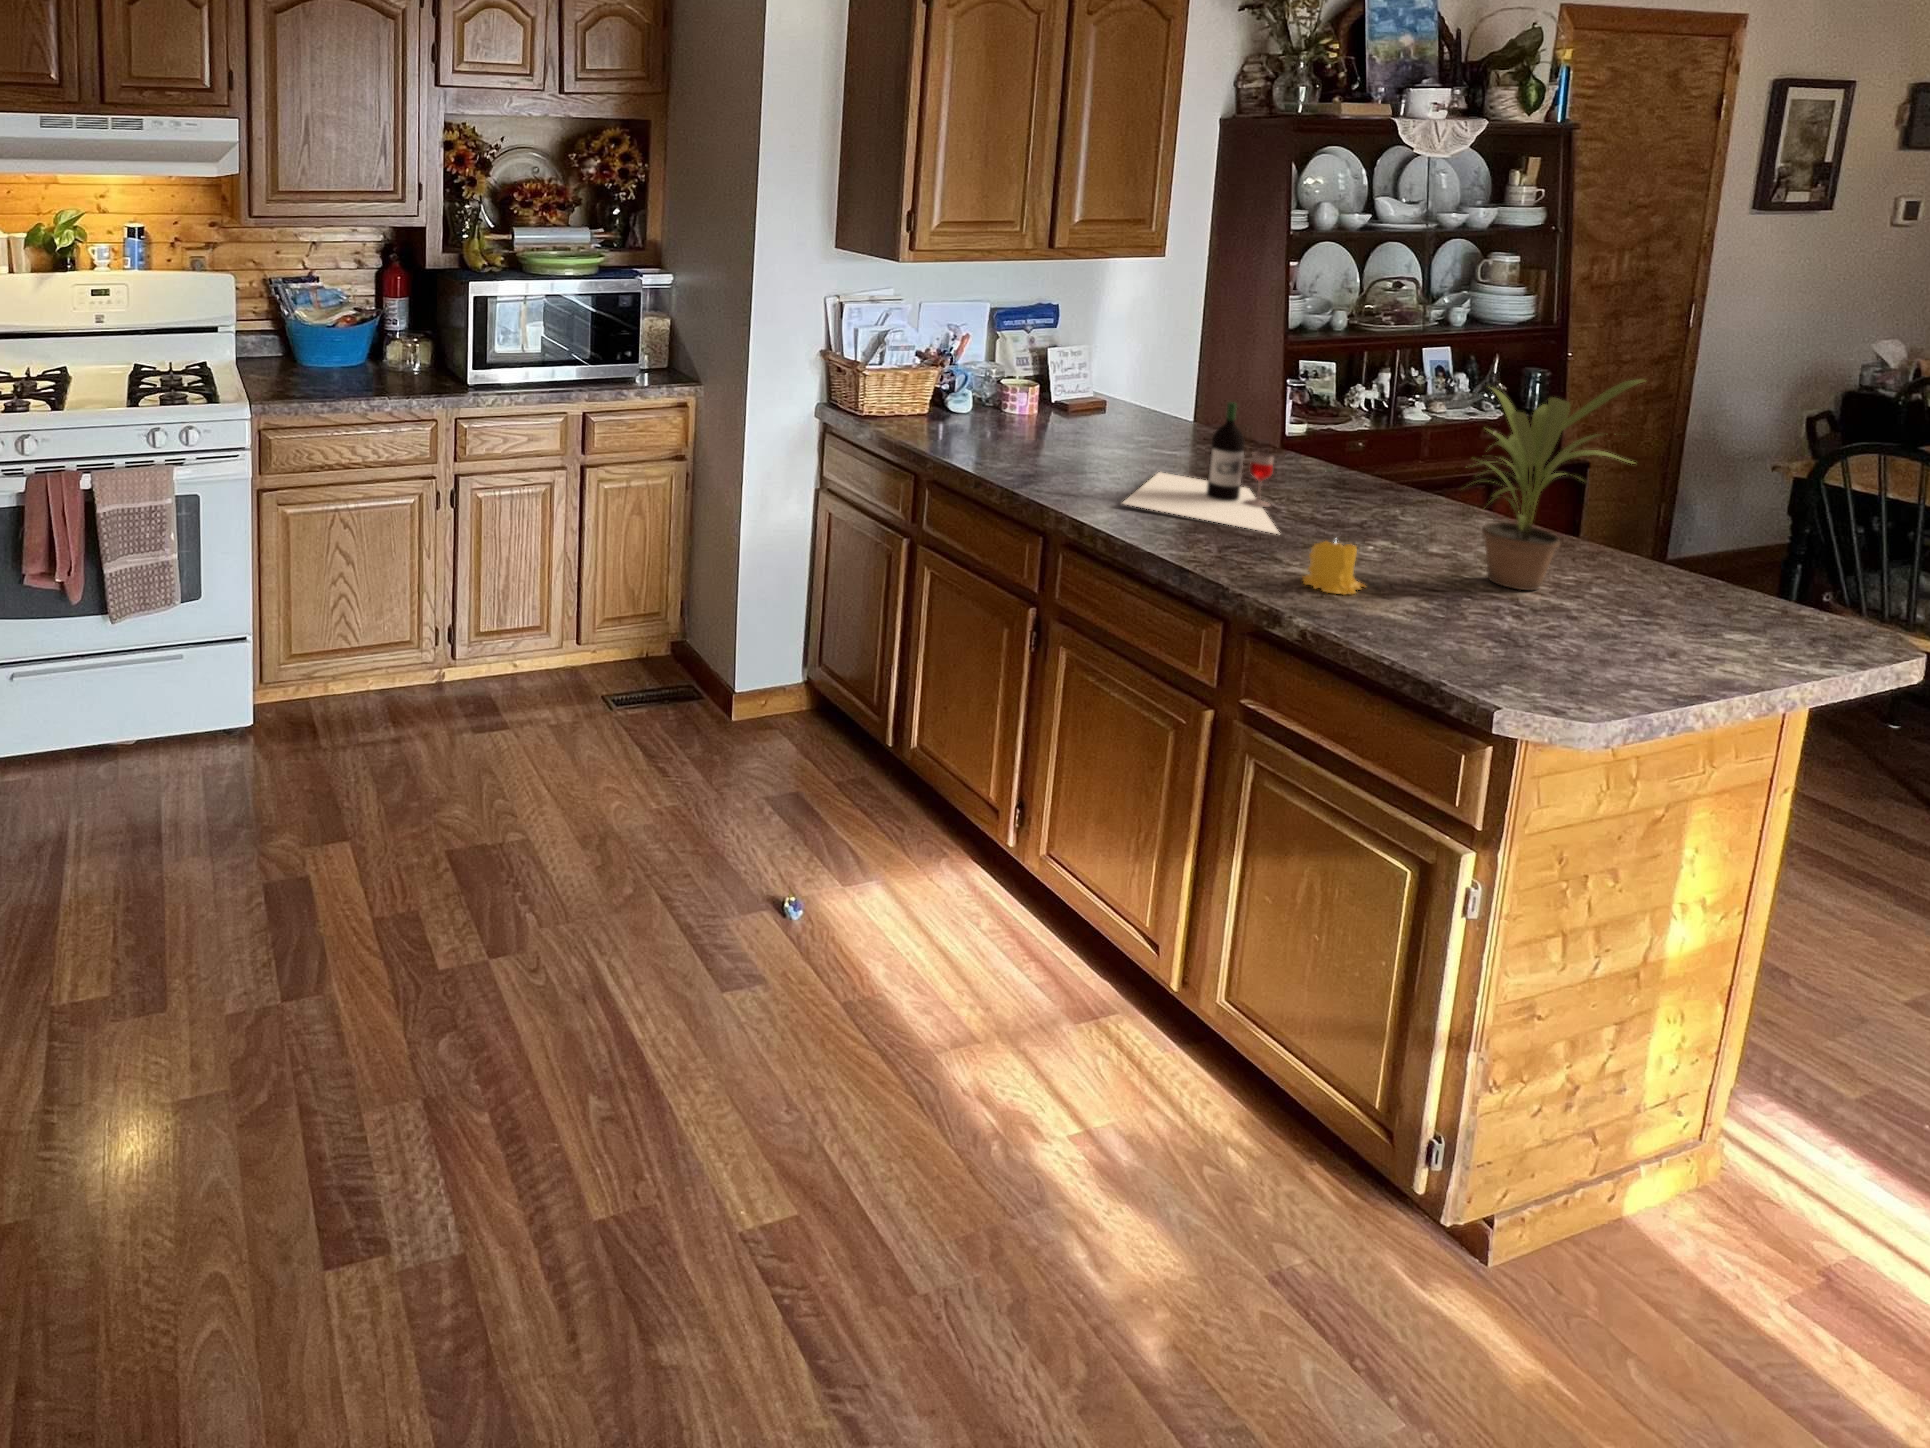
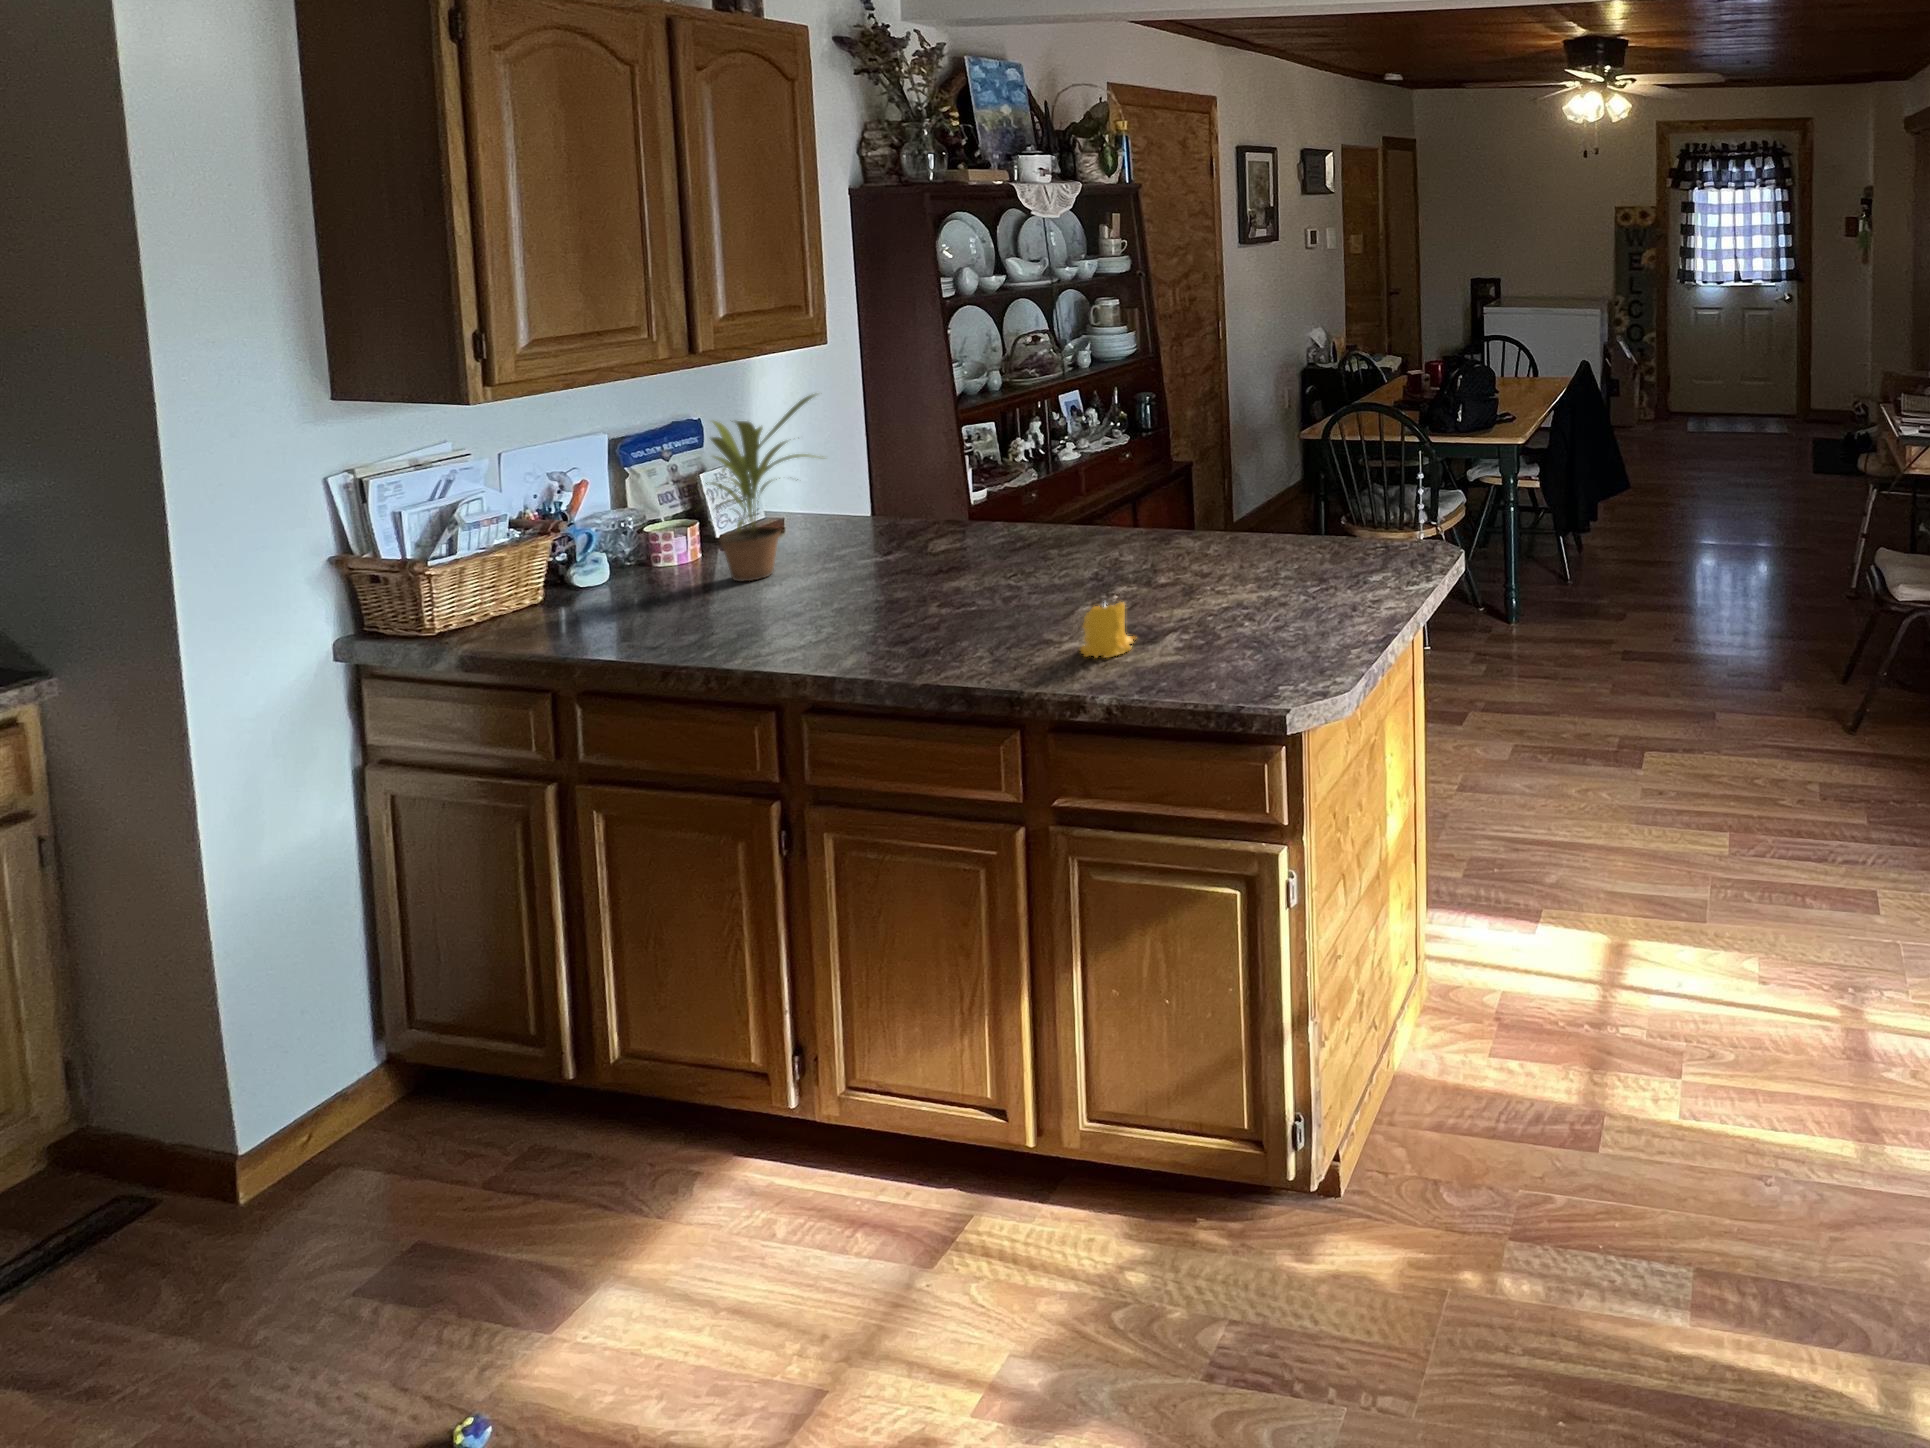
potted plant: present [1478,380,1643,590] -> present [706,394,815,581]
wine bottle: present [1123,402,1279,534] -> none [858,487,1048,634]

